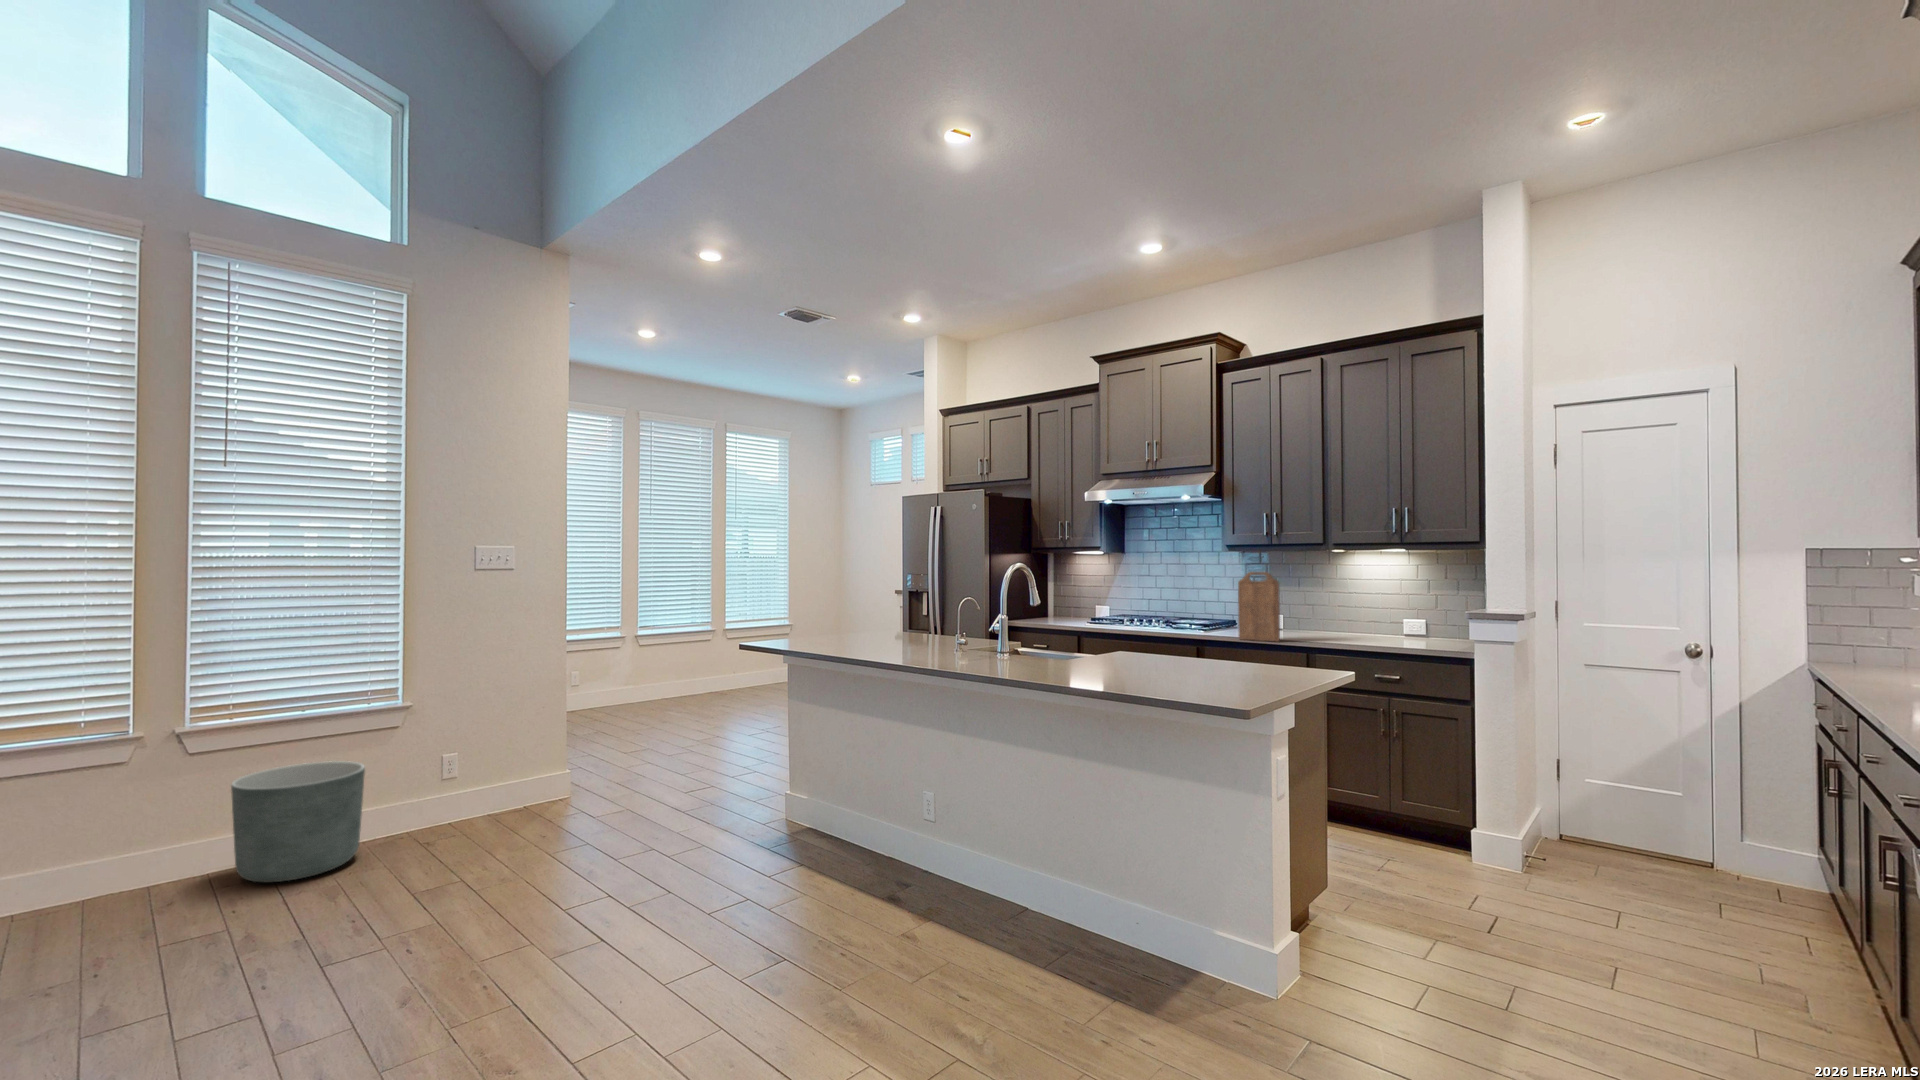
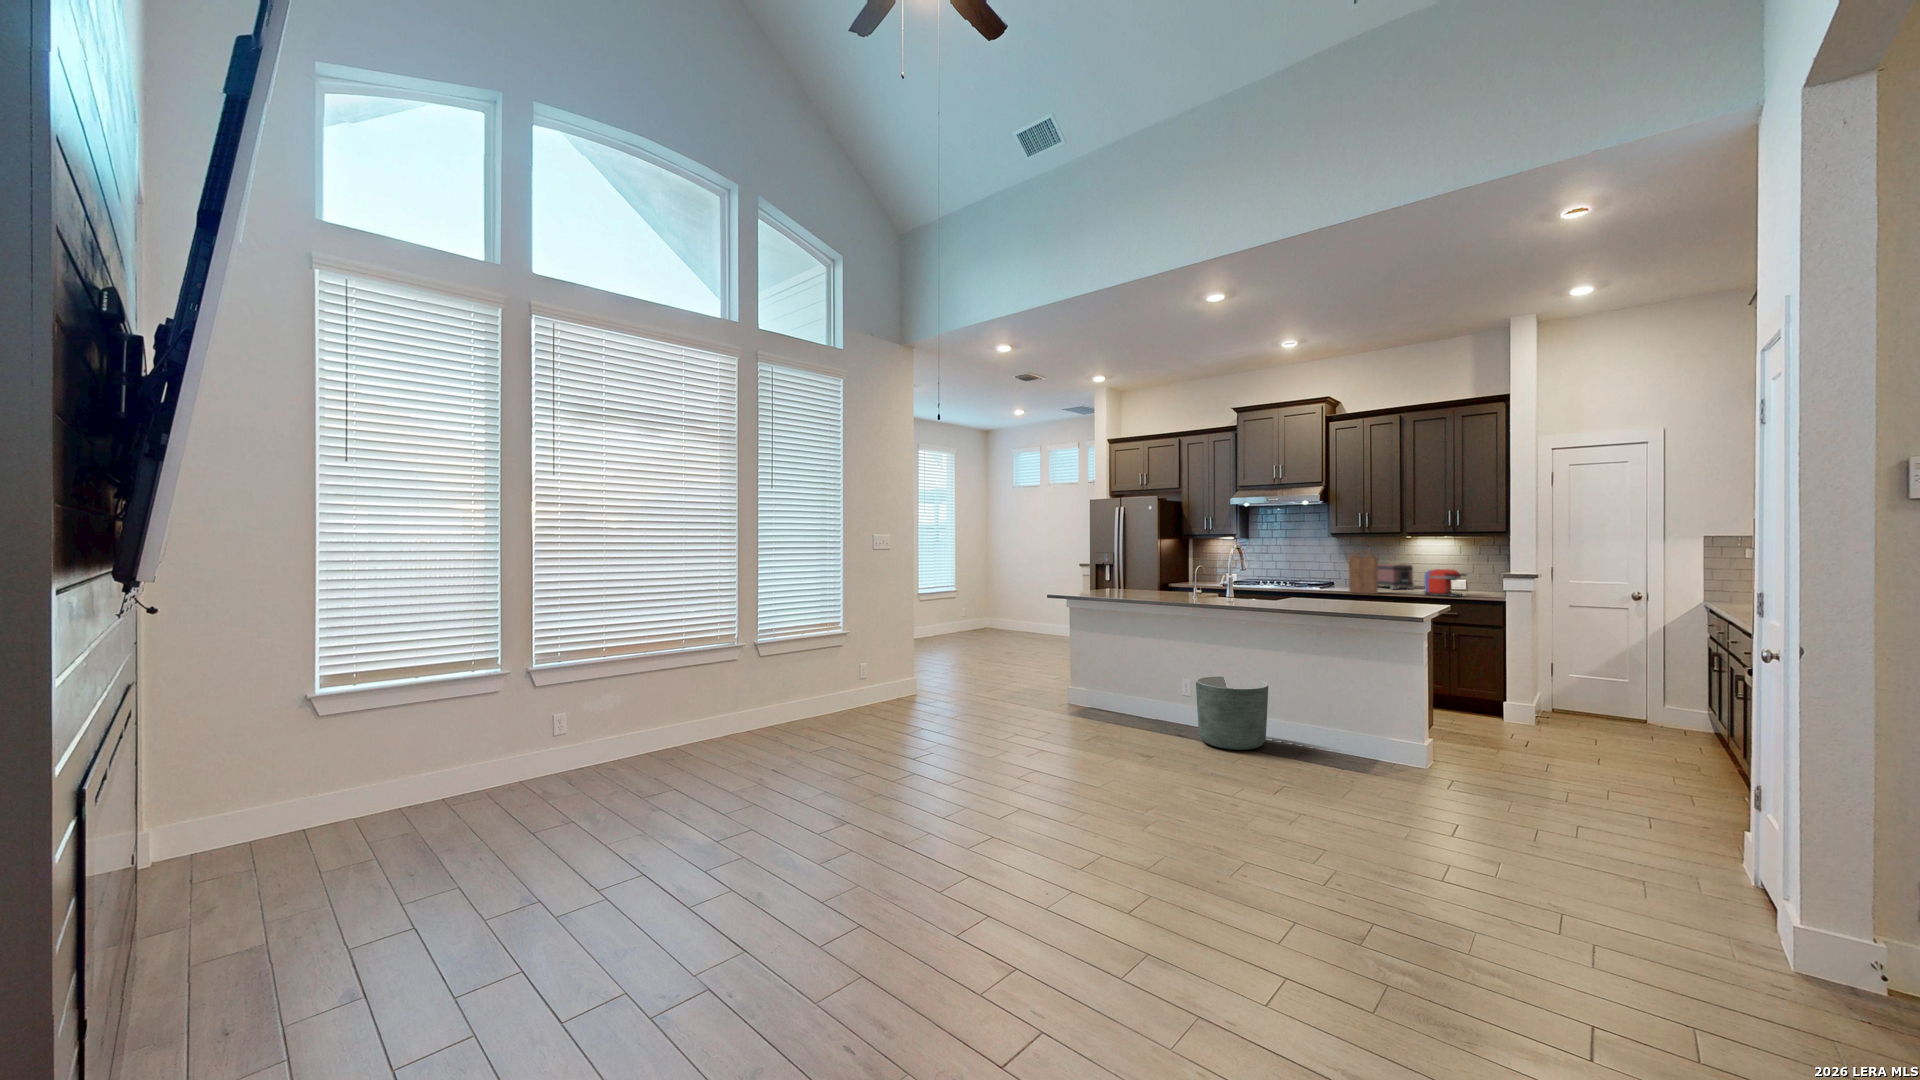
toaster: none [1286,592,1348,632] -> present [1378,564,1413,589]
coffee maker: none [1351,602,1416,648] -> present [1424,569,1466,597]
planter: present [231,761,365,882] -> present [1196,676,1268,750]

